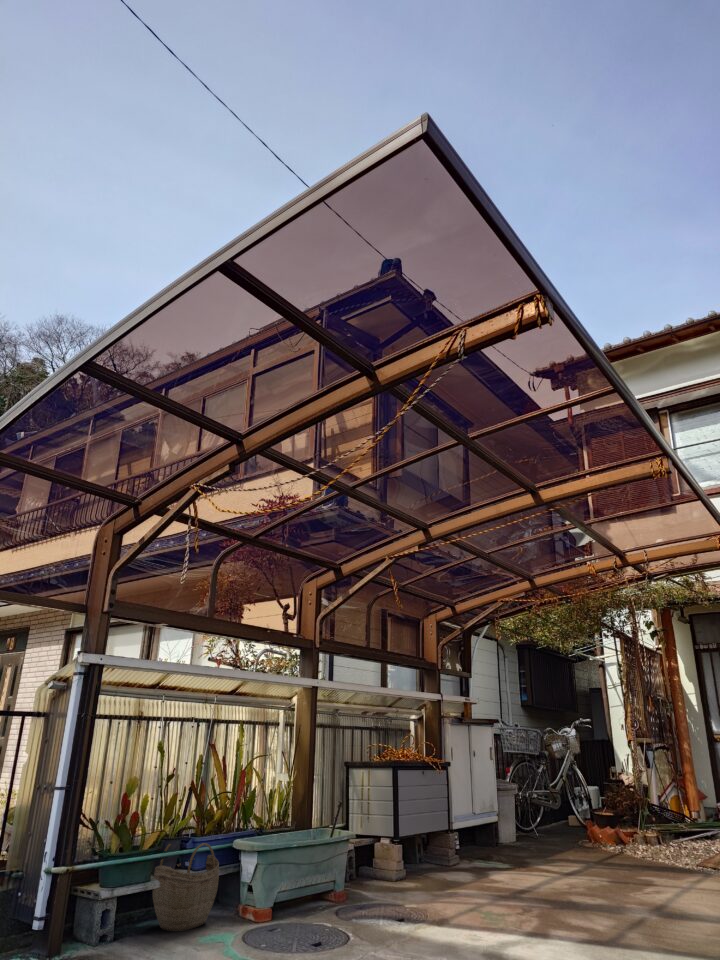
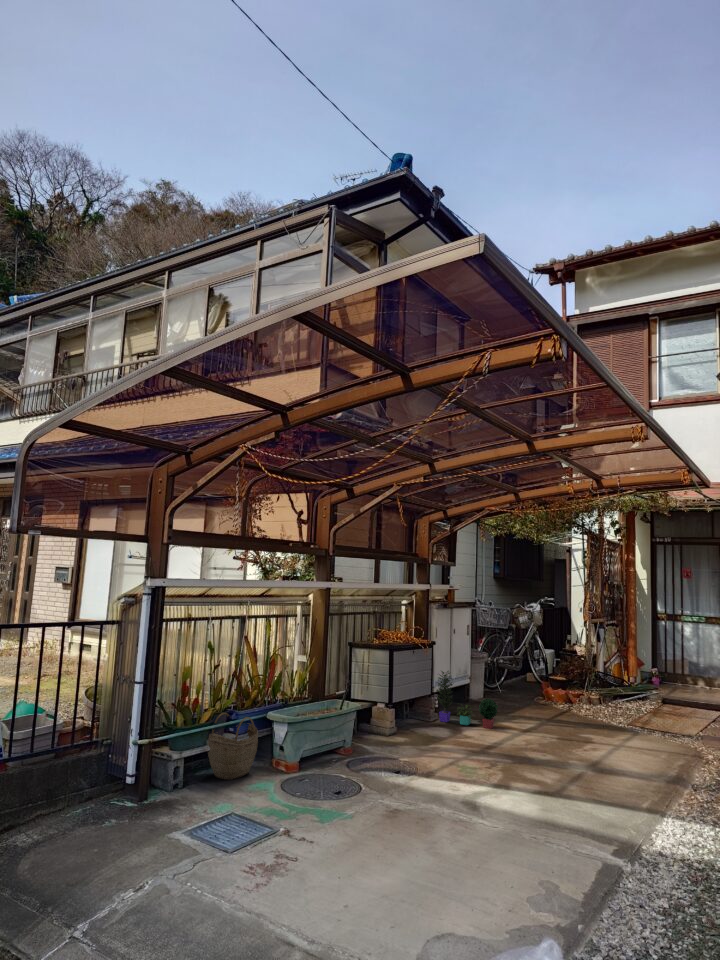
potted plant: none [452,798,532,873] -> present [436,671,498,729]

